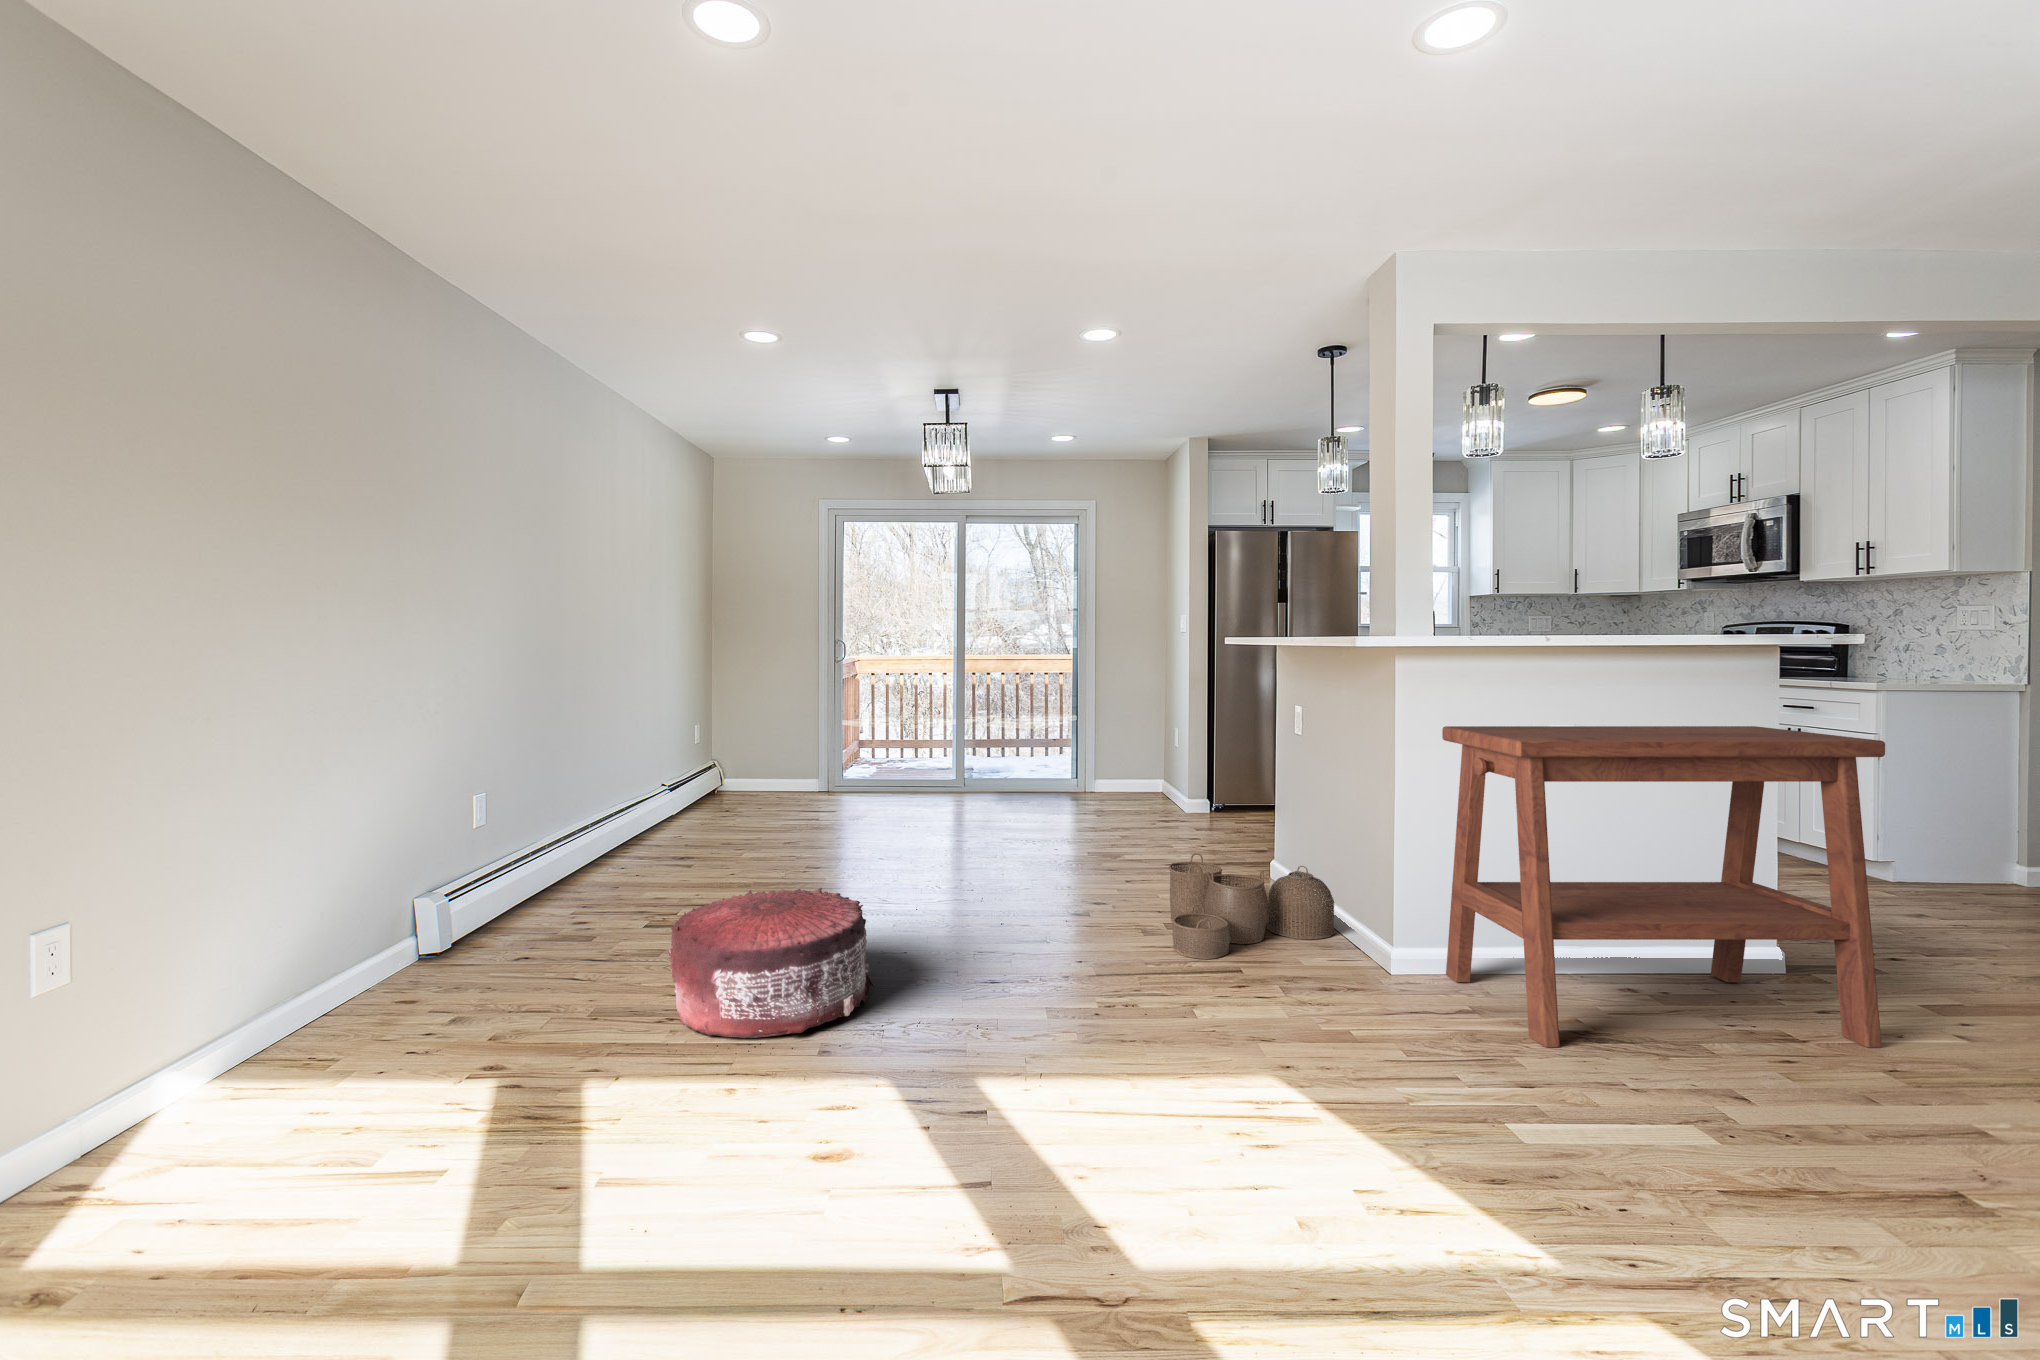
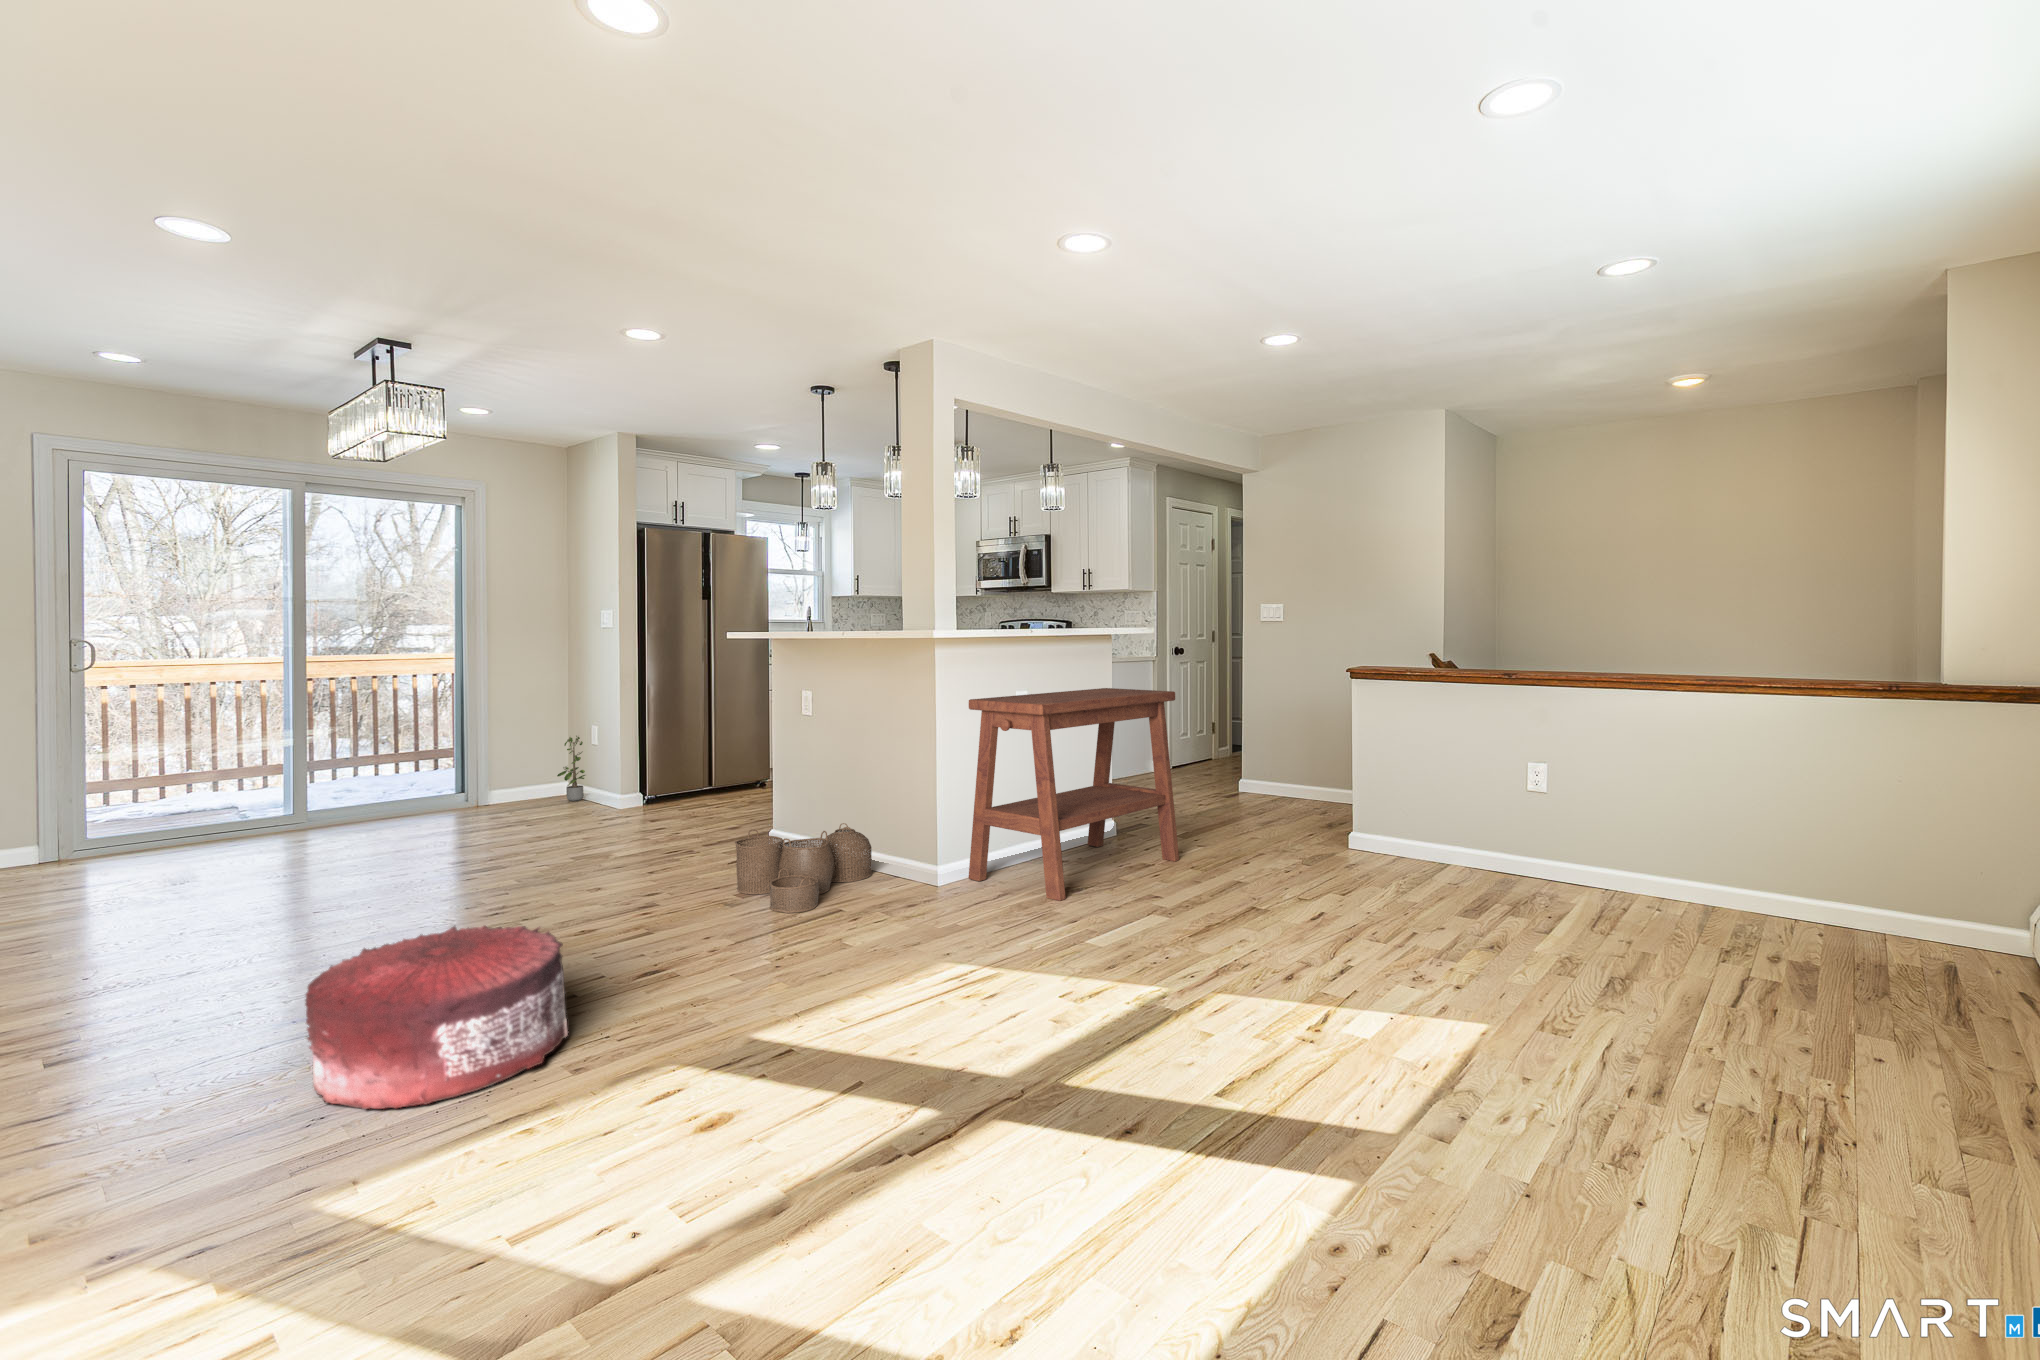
potted plant: none [1152,736,1175,799] -> present [557,736,585,801]

